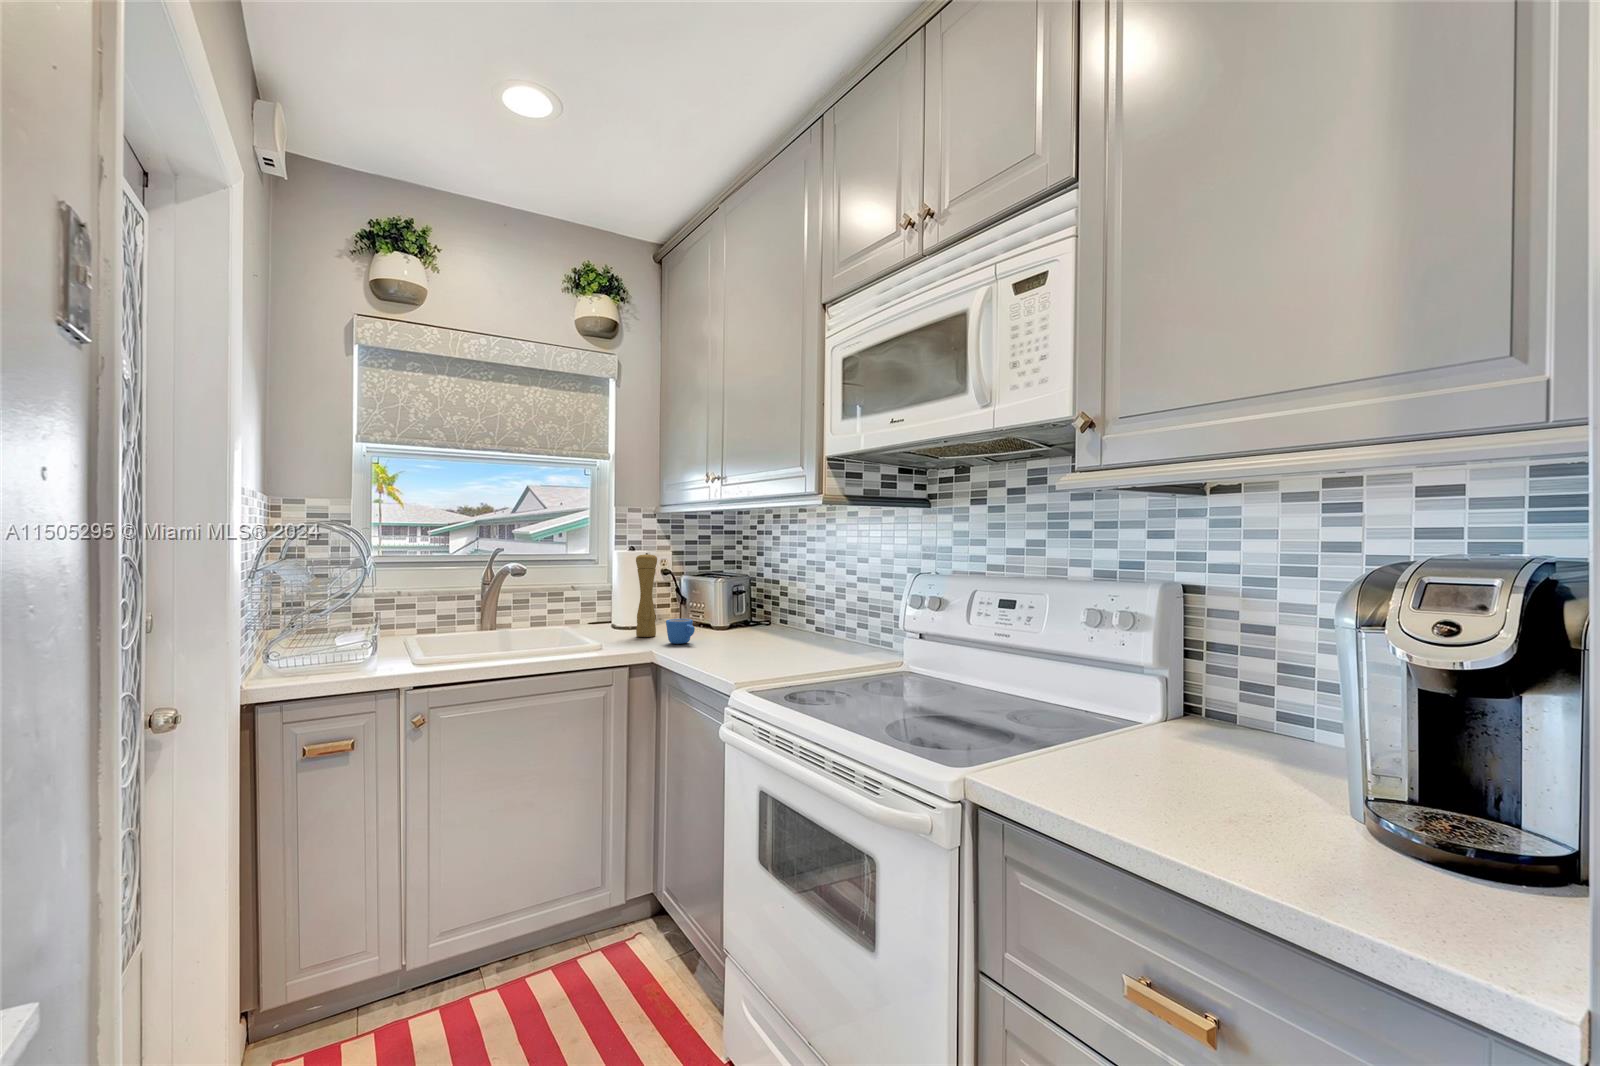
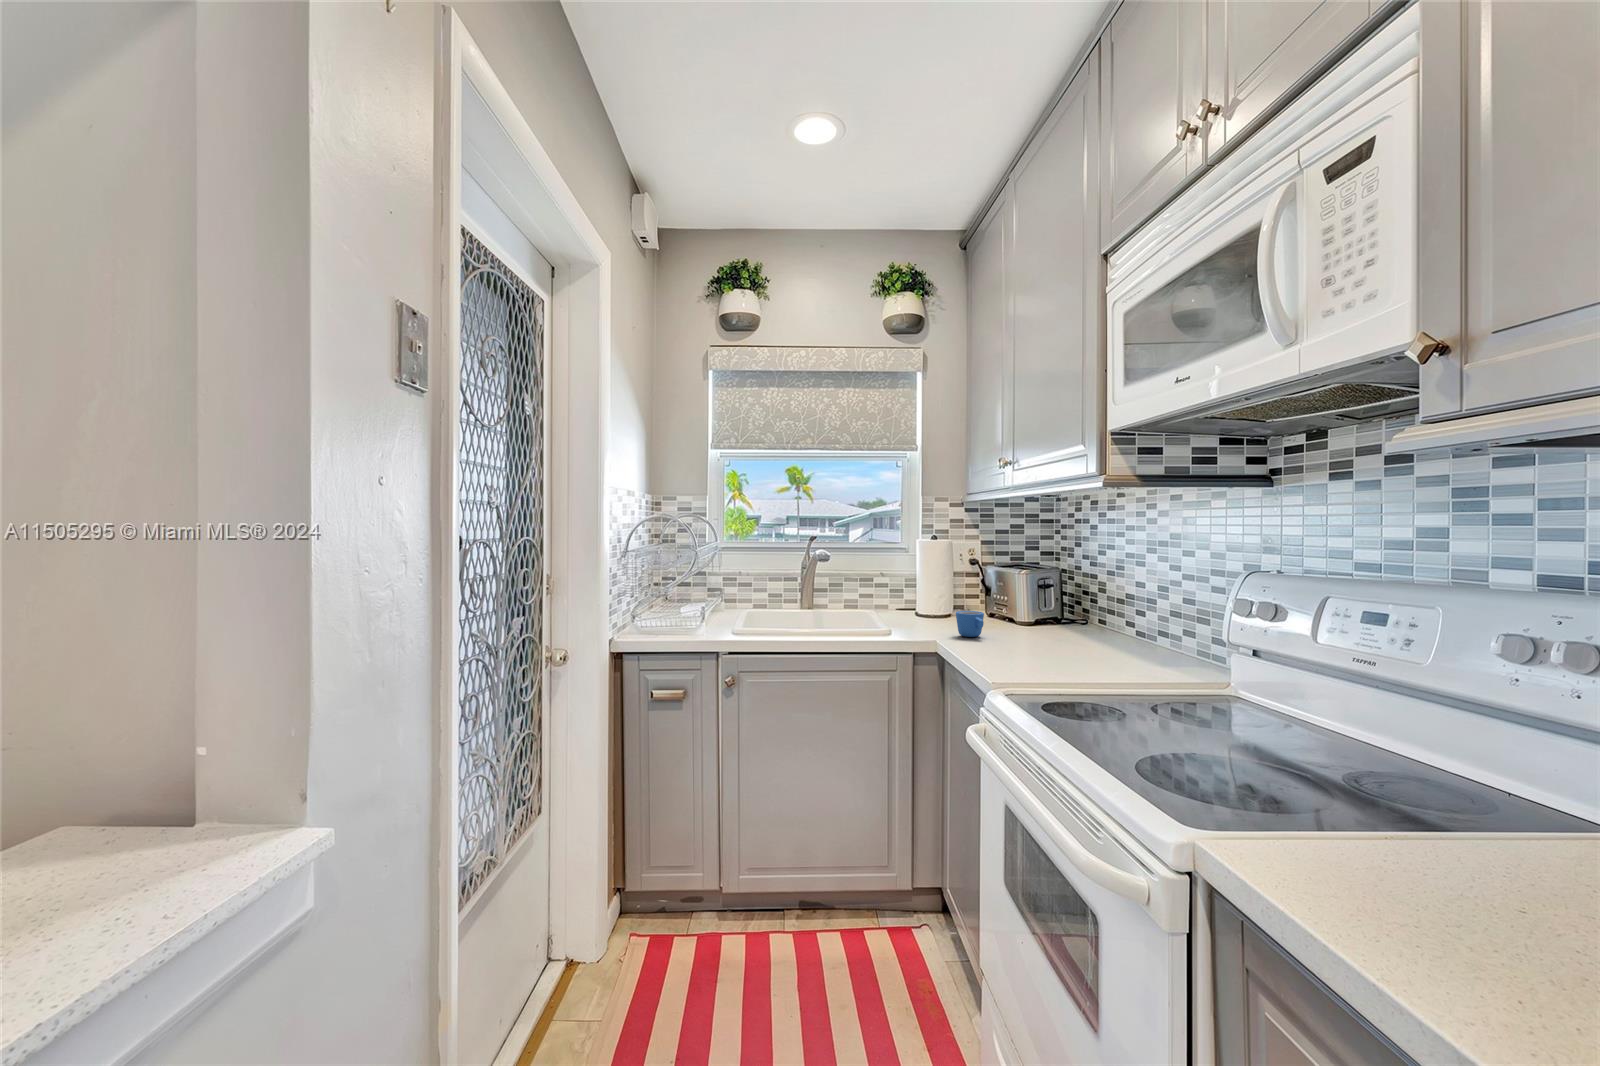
pepper mill: present [636,553,657,637] -> none [933,543,954,627]

